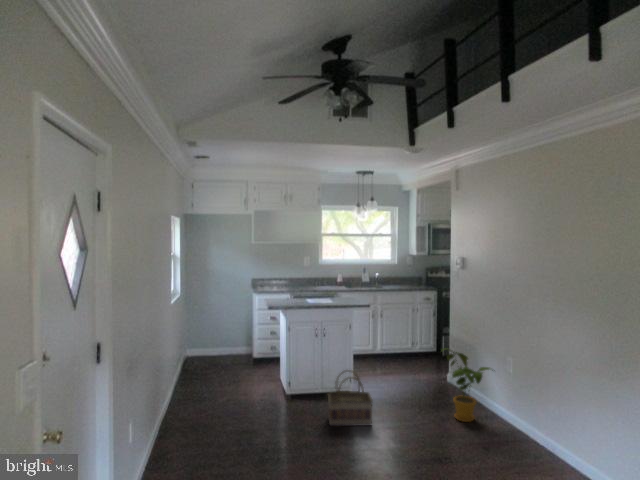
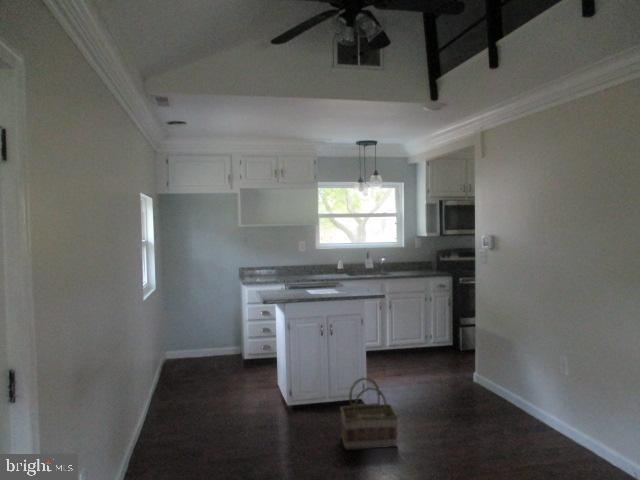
house plant: present [442,348,490,422] -> none [477,346,543,436]

